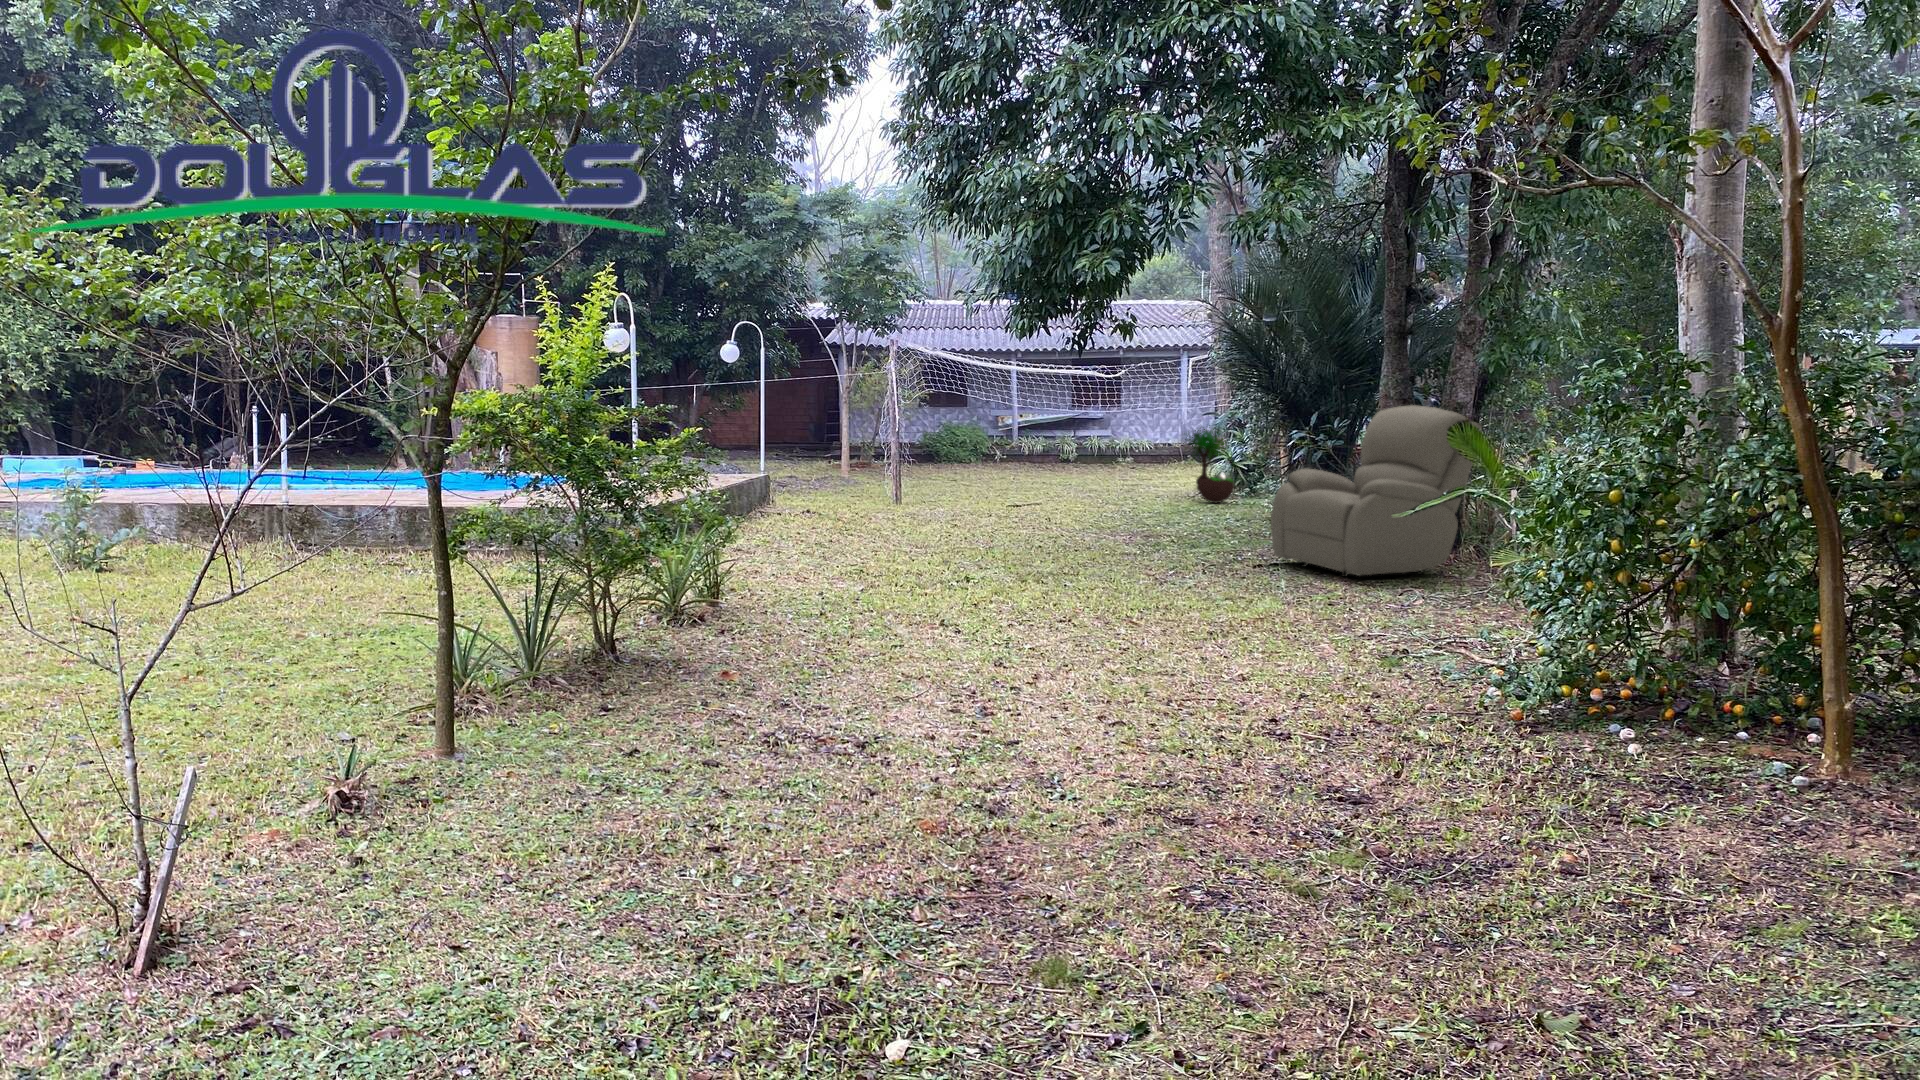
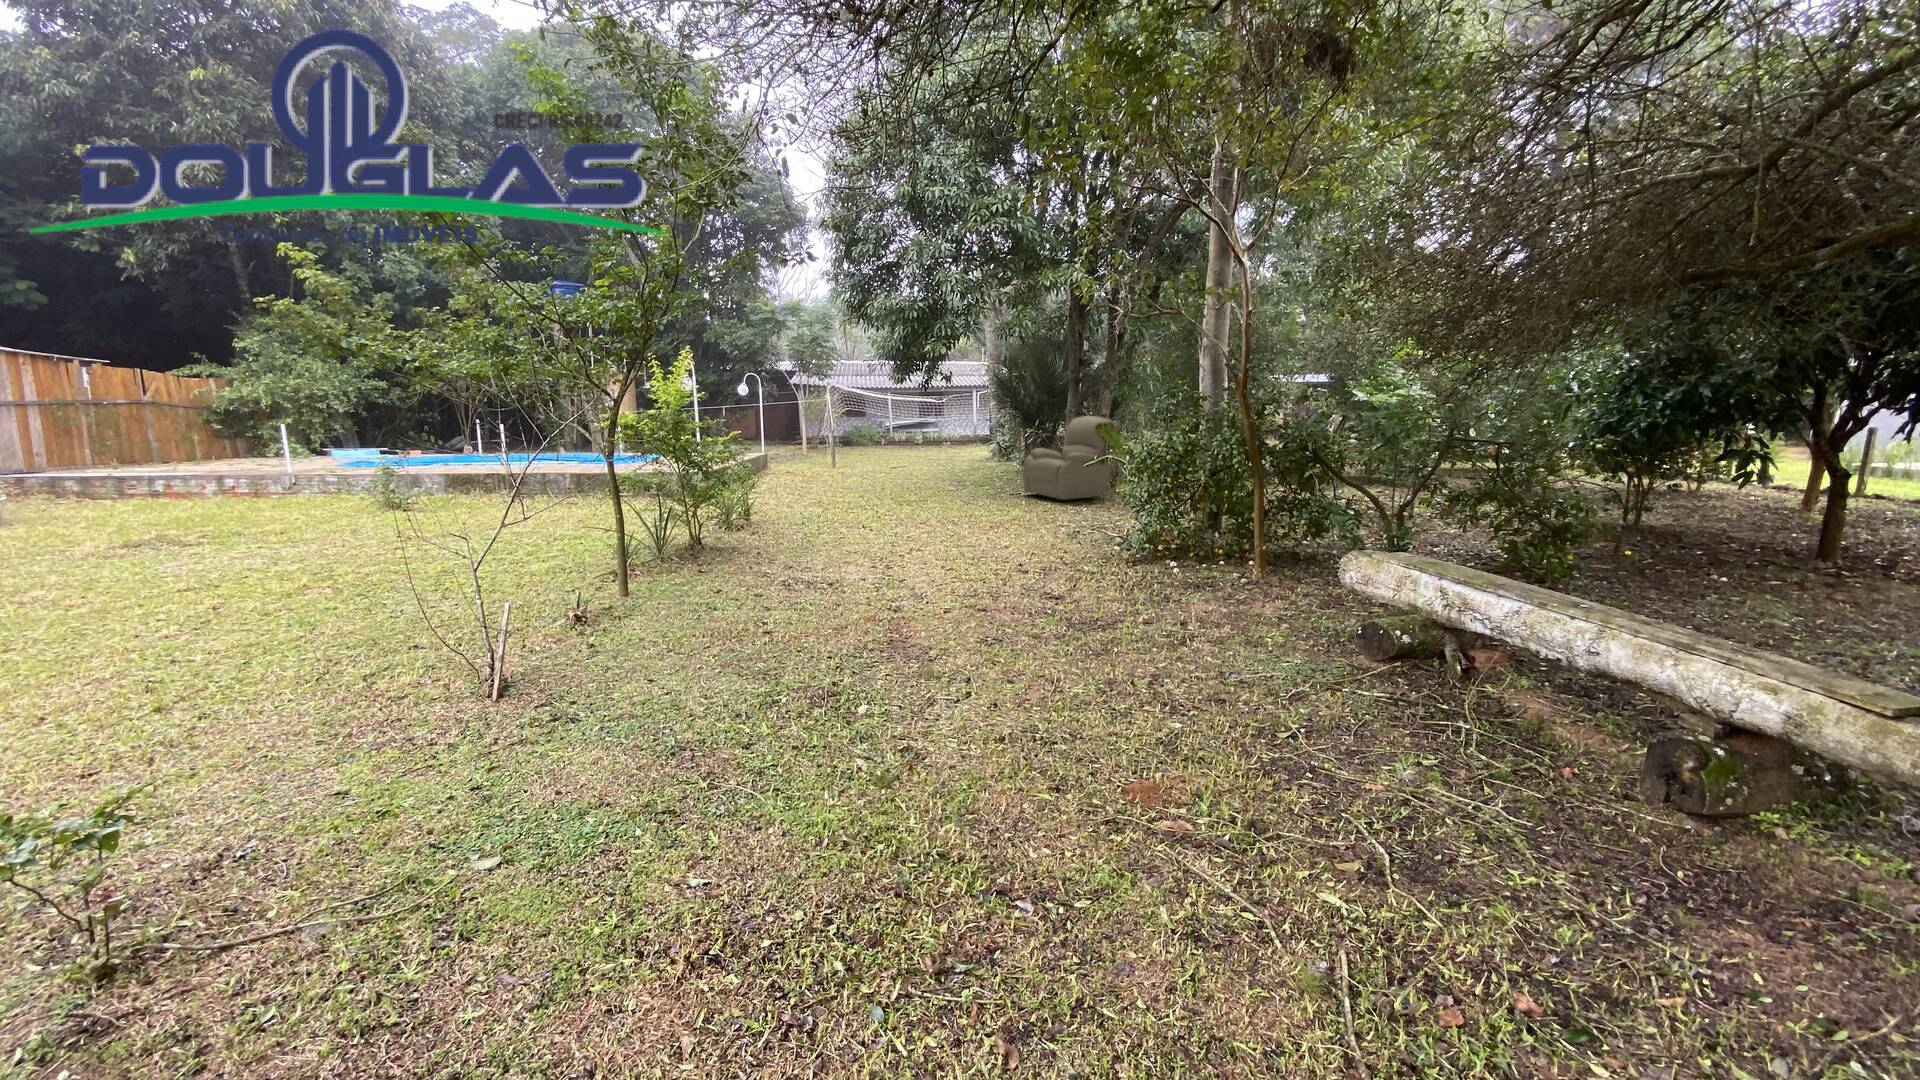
potted tree: present [1183,427,1234,503] -> none [979,424,1005,466]

